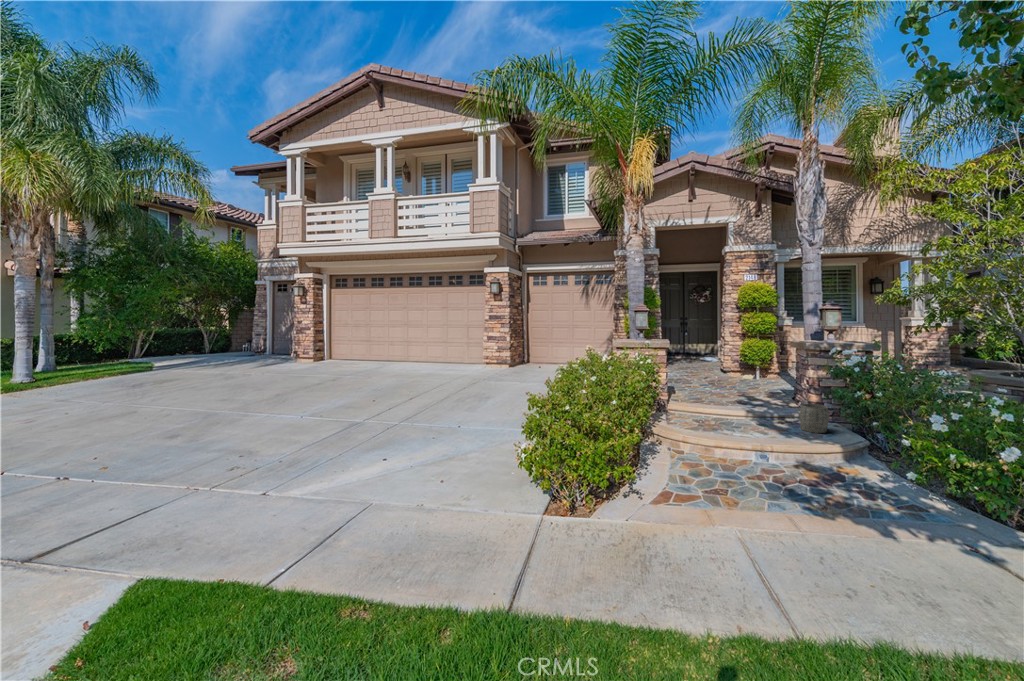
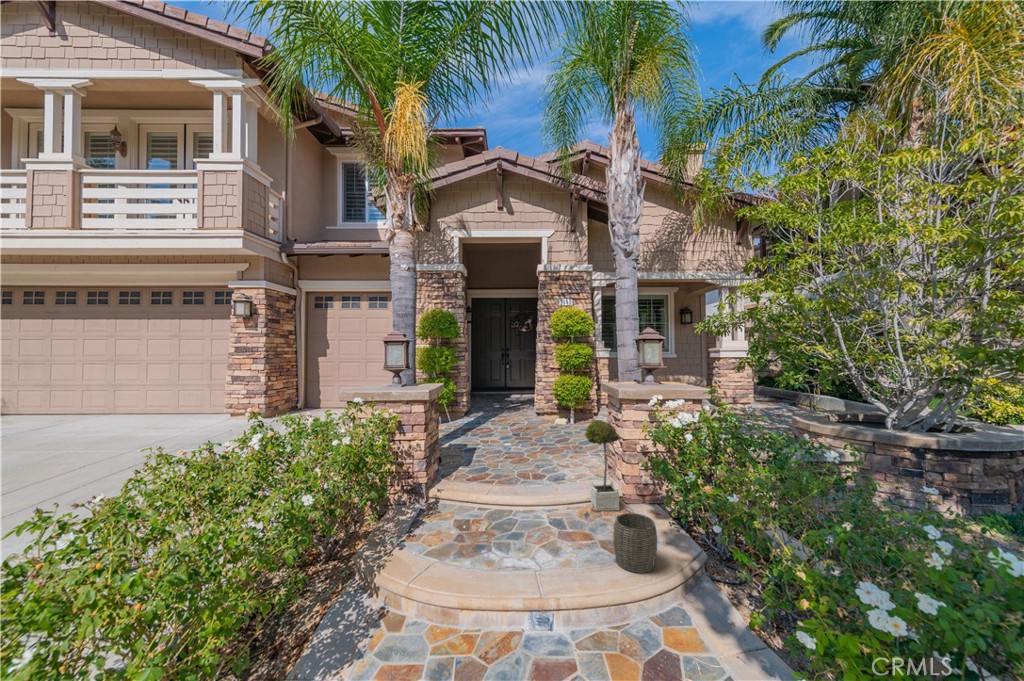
potted tree: none [778,356,806,415] -> present [585,419,621,511]

